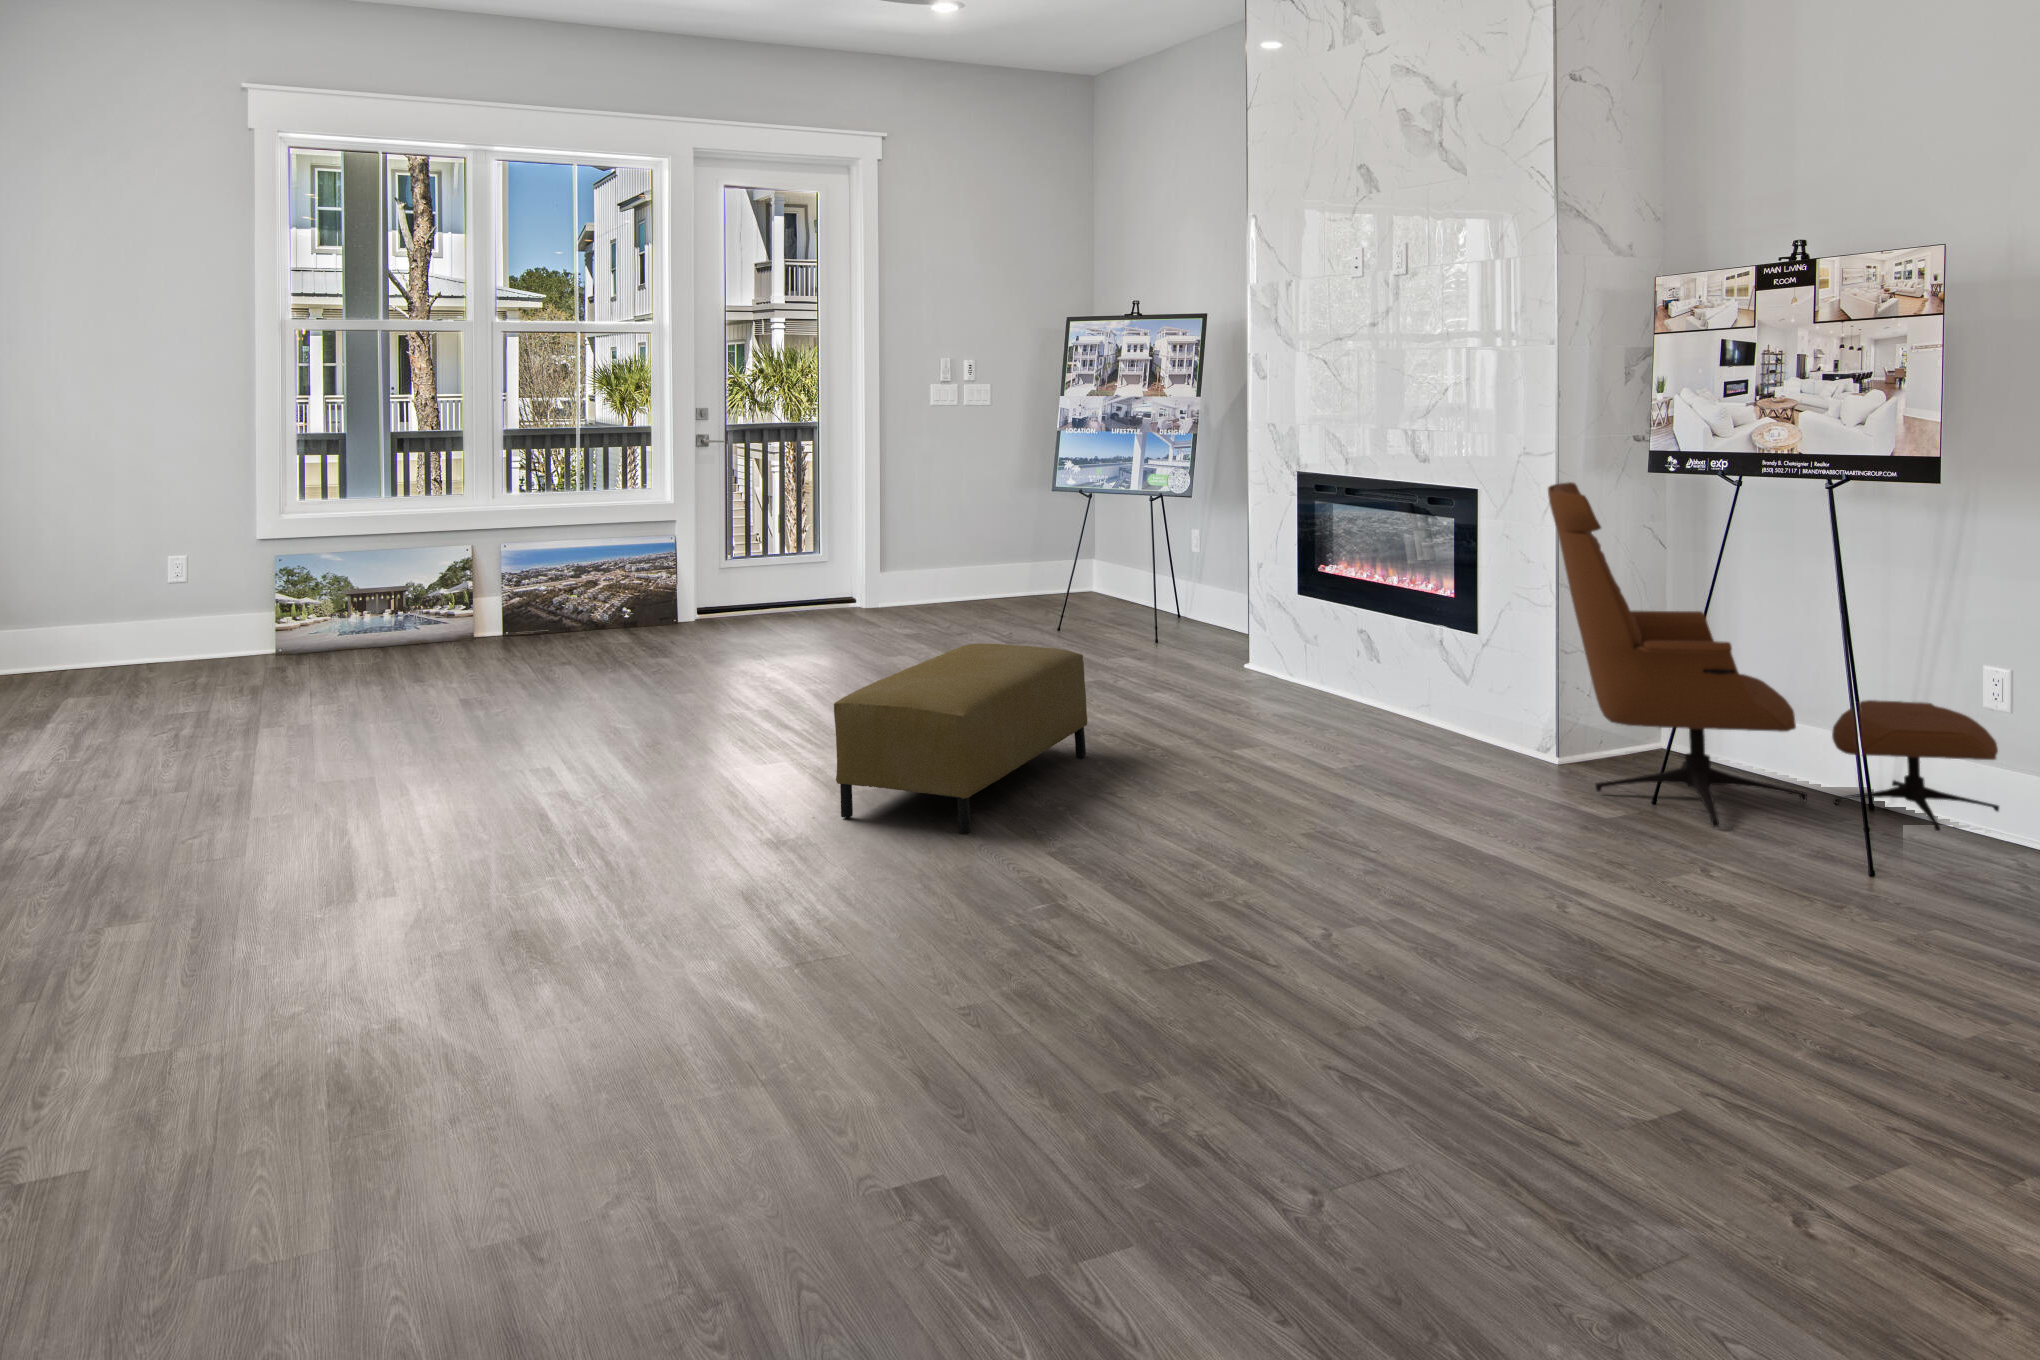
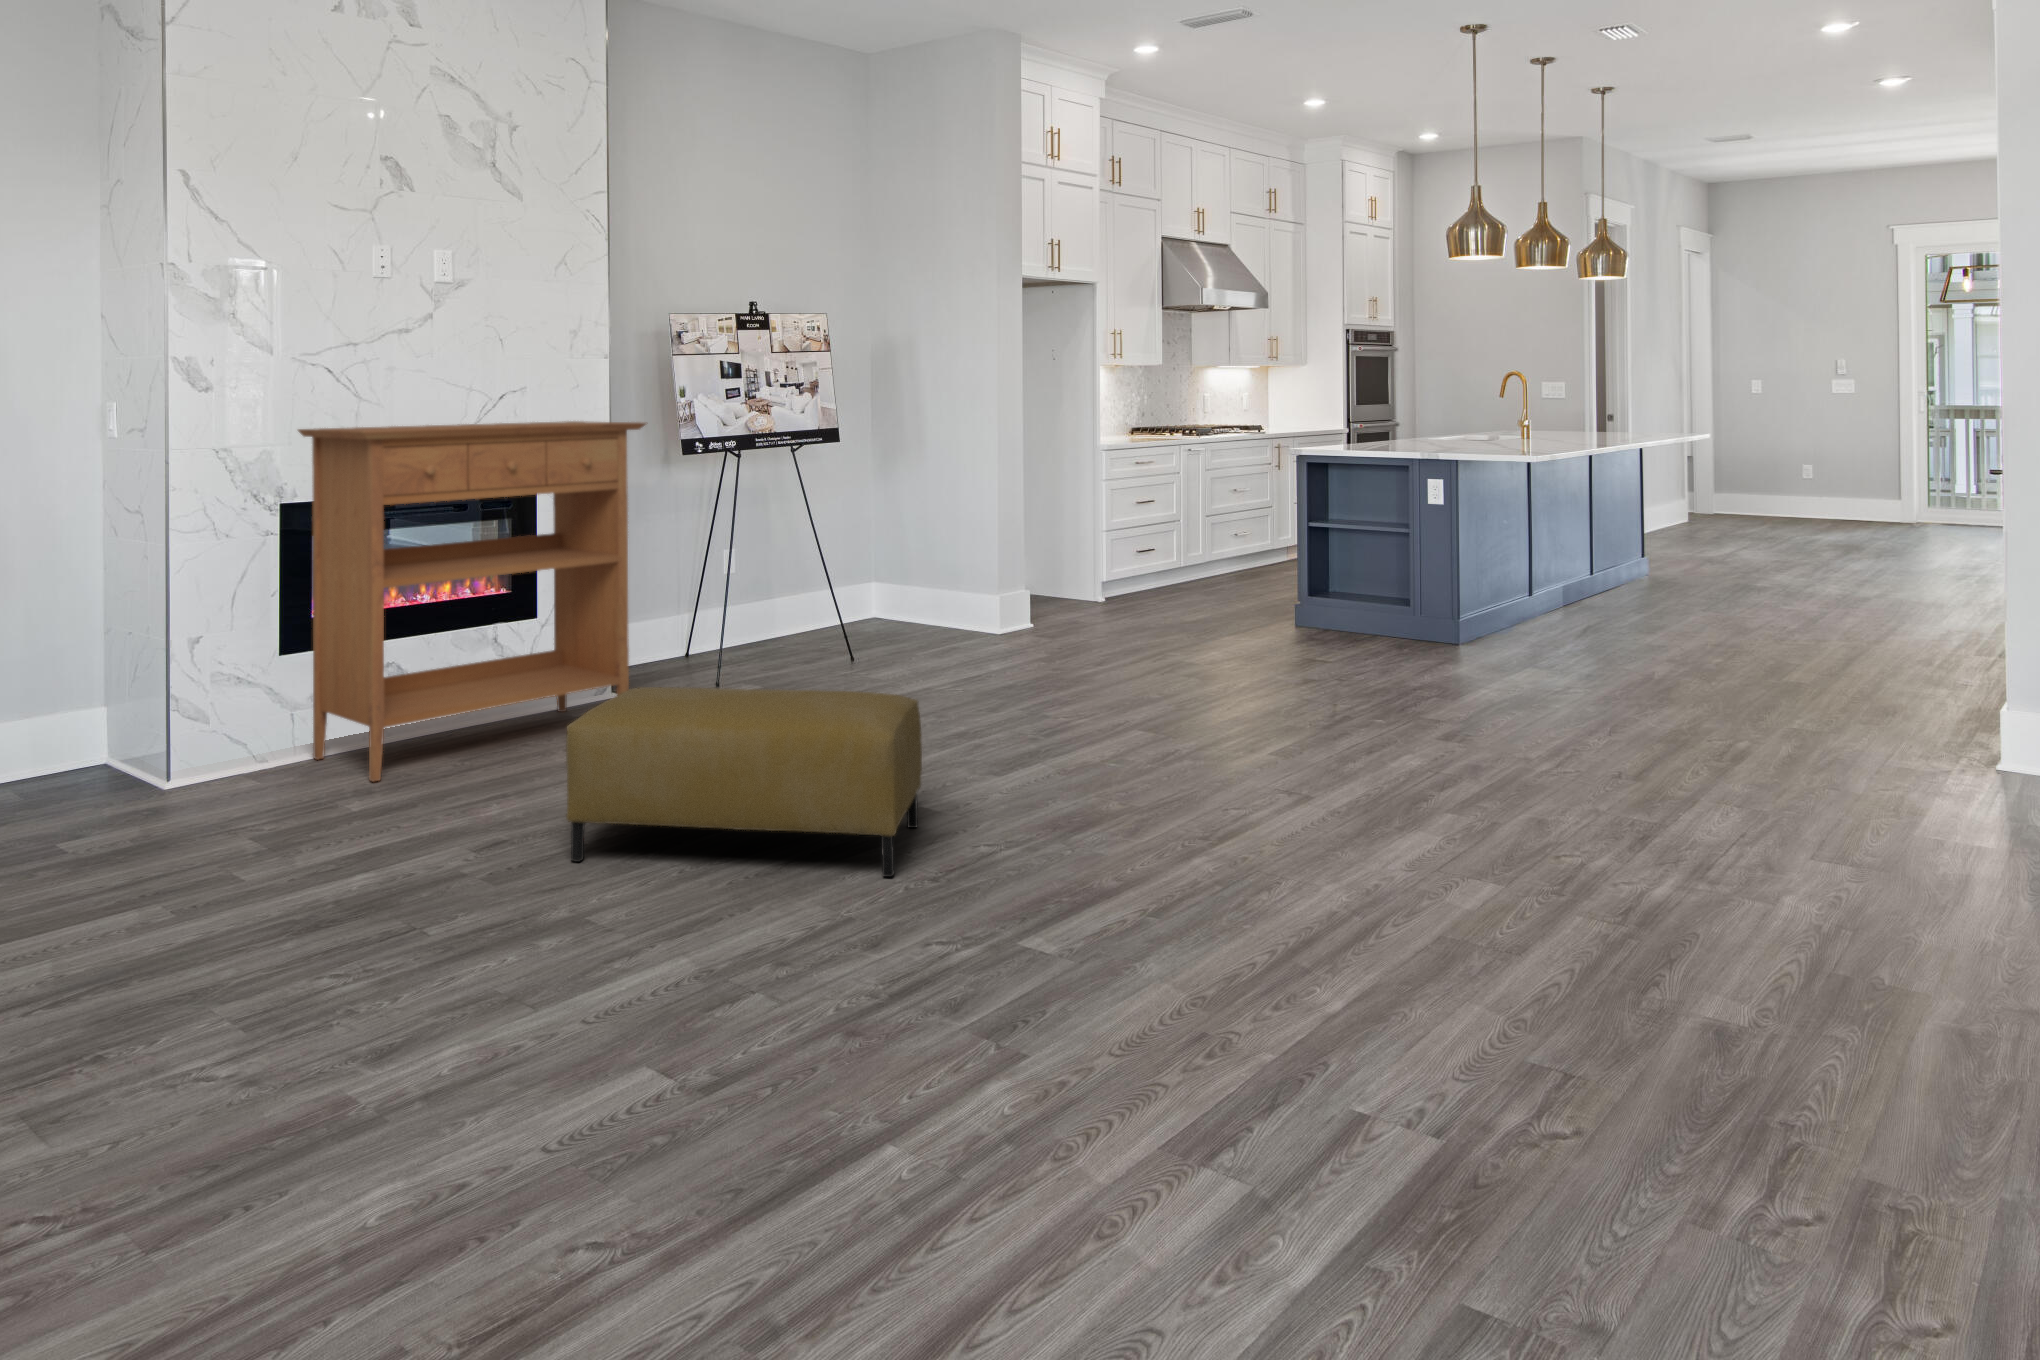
console table: none [1191,410,1489,752] -> present [298,421,646,781]
lounge chair: present [1548,482,1999,831] -> none [687,463,822,688]

